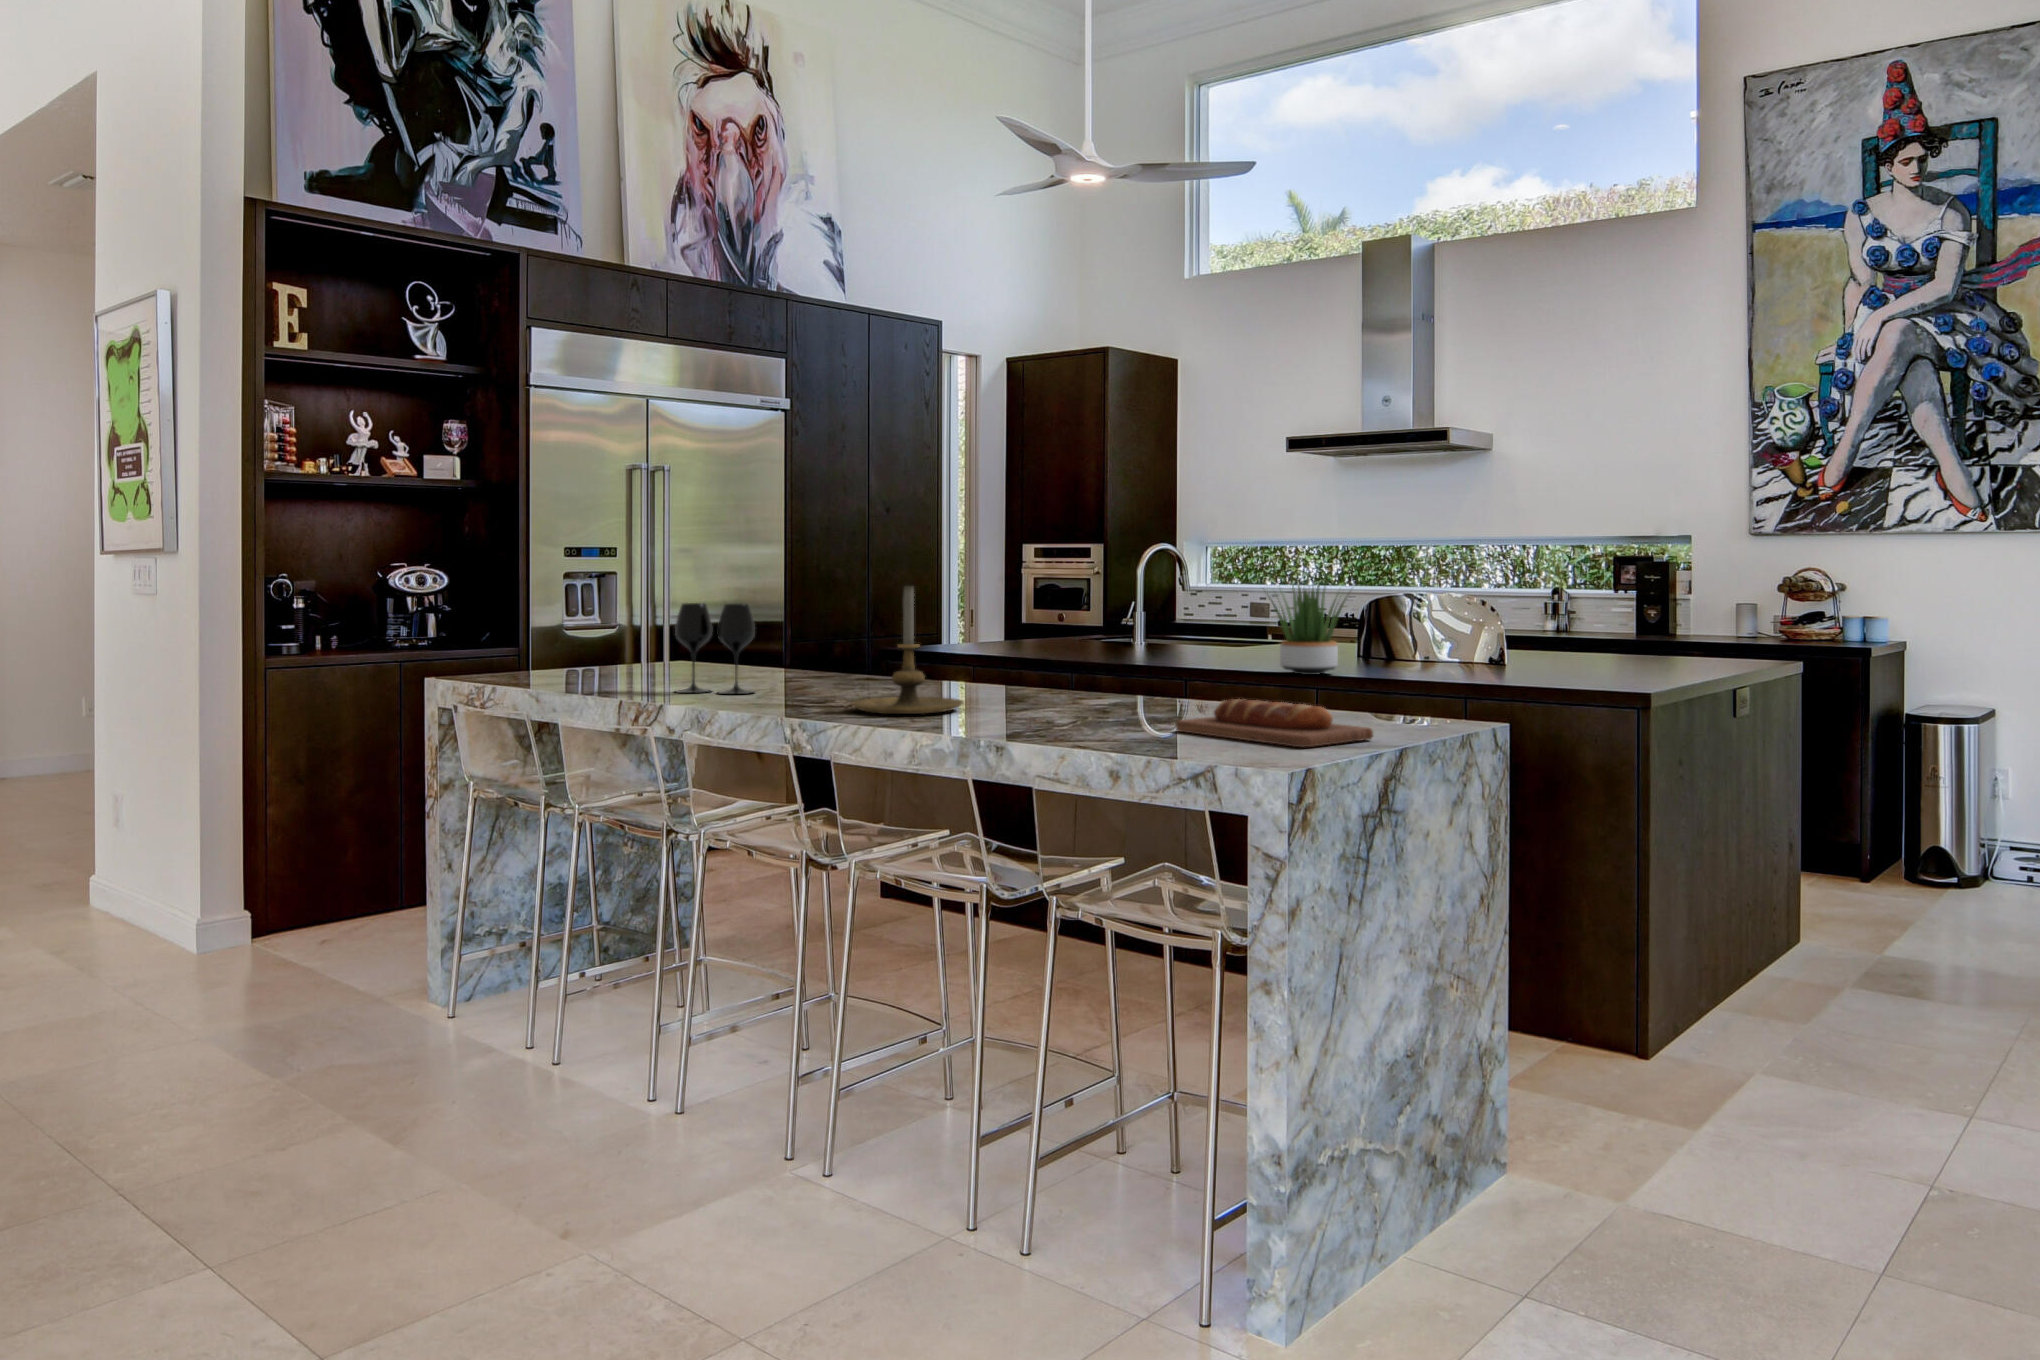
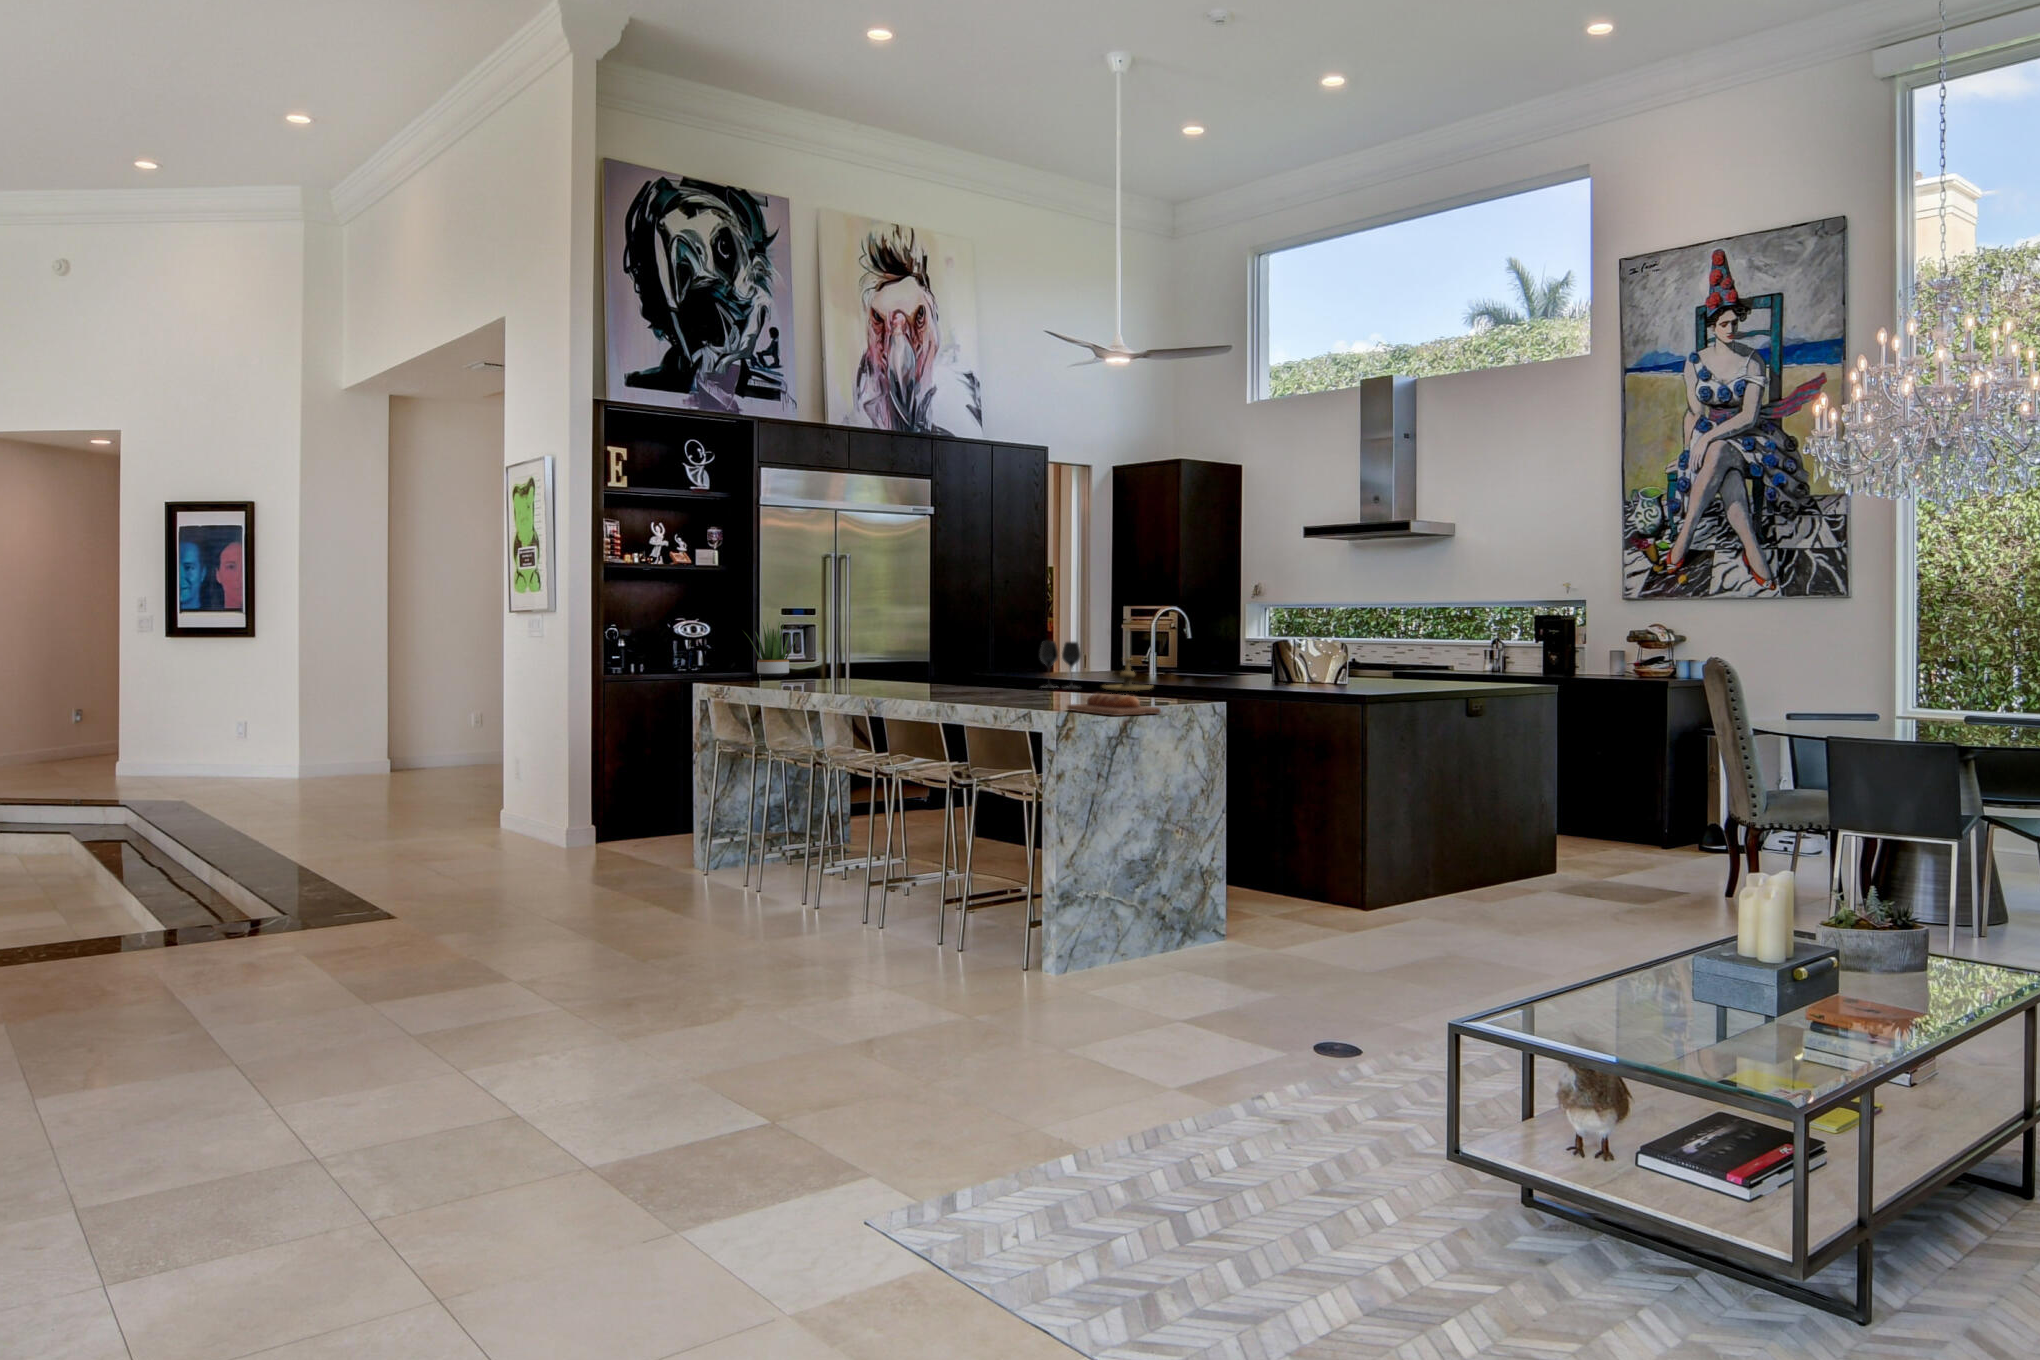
potted plant: present [1269,581,1346,675] -> present [747,622,800,678]
candle holder: present [853,586,963,714] -> present [1103,631,1153,691]
wine glass: present [675,603,755,694] -> present [1040,641,1081,688]

